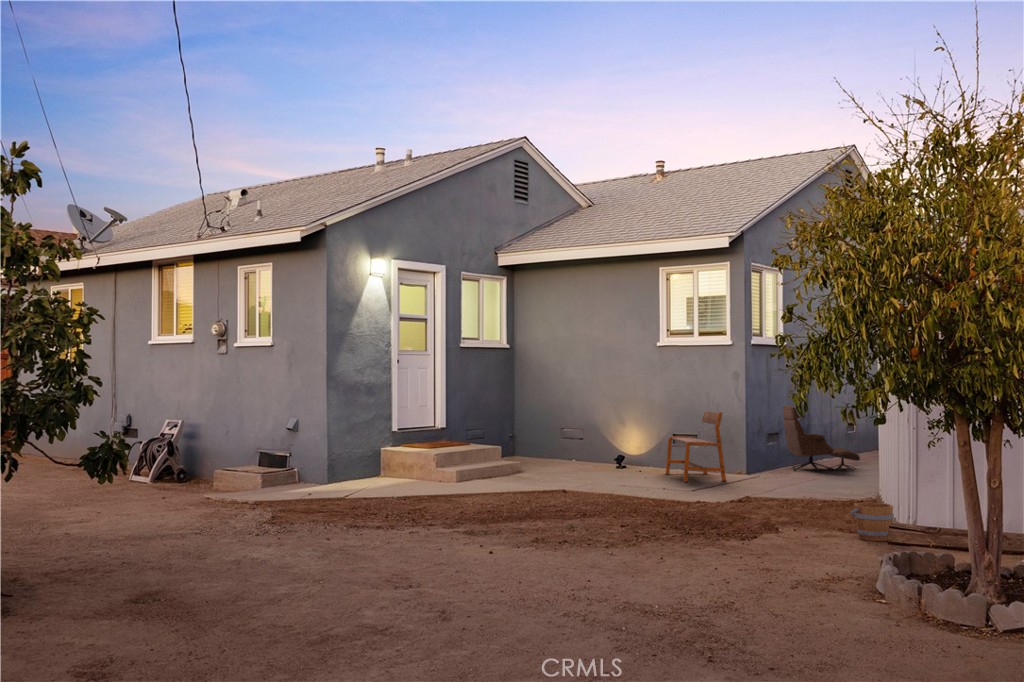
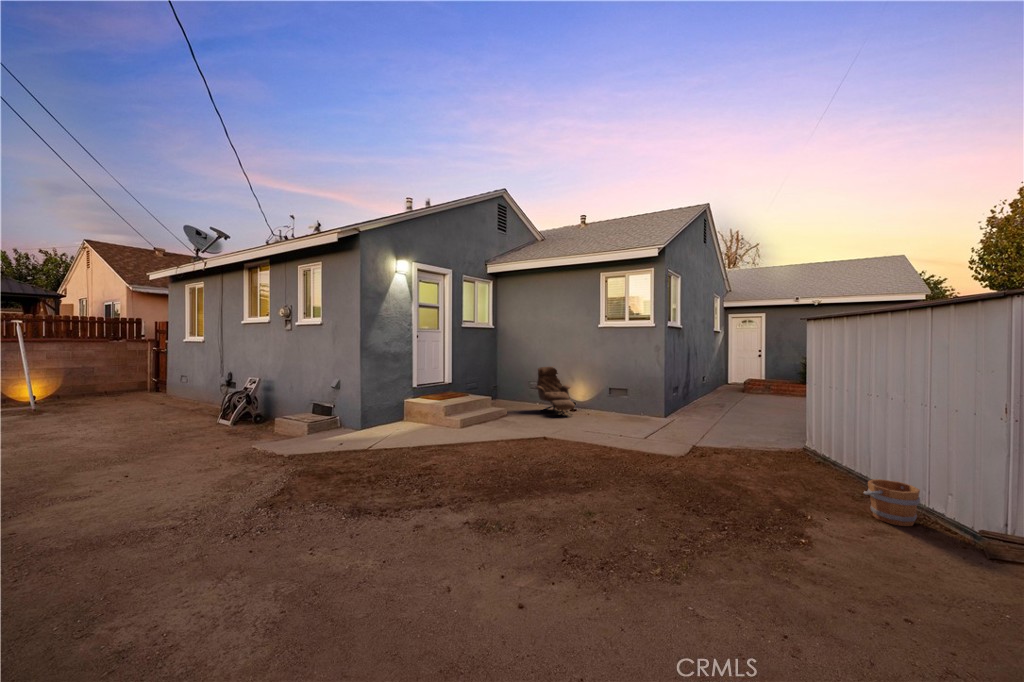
lounge chair: present [783,405,860,472] -> present [536,367,575,415]
bench: present [666,411,726,482] -> none [605,371,653,424]

